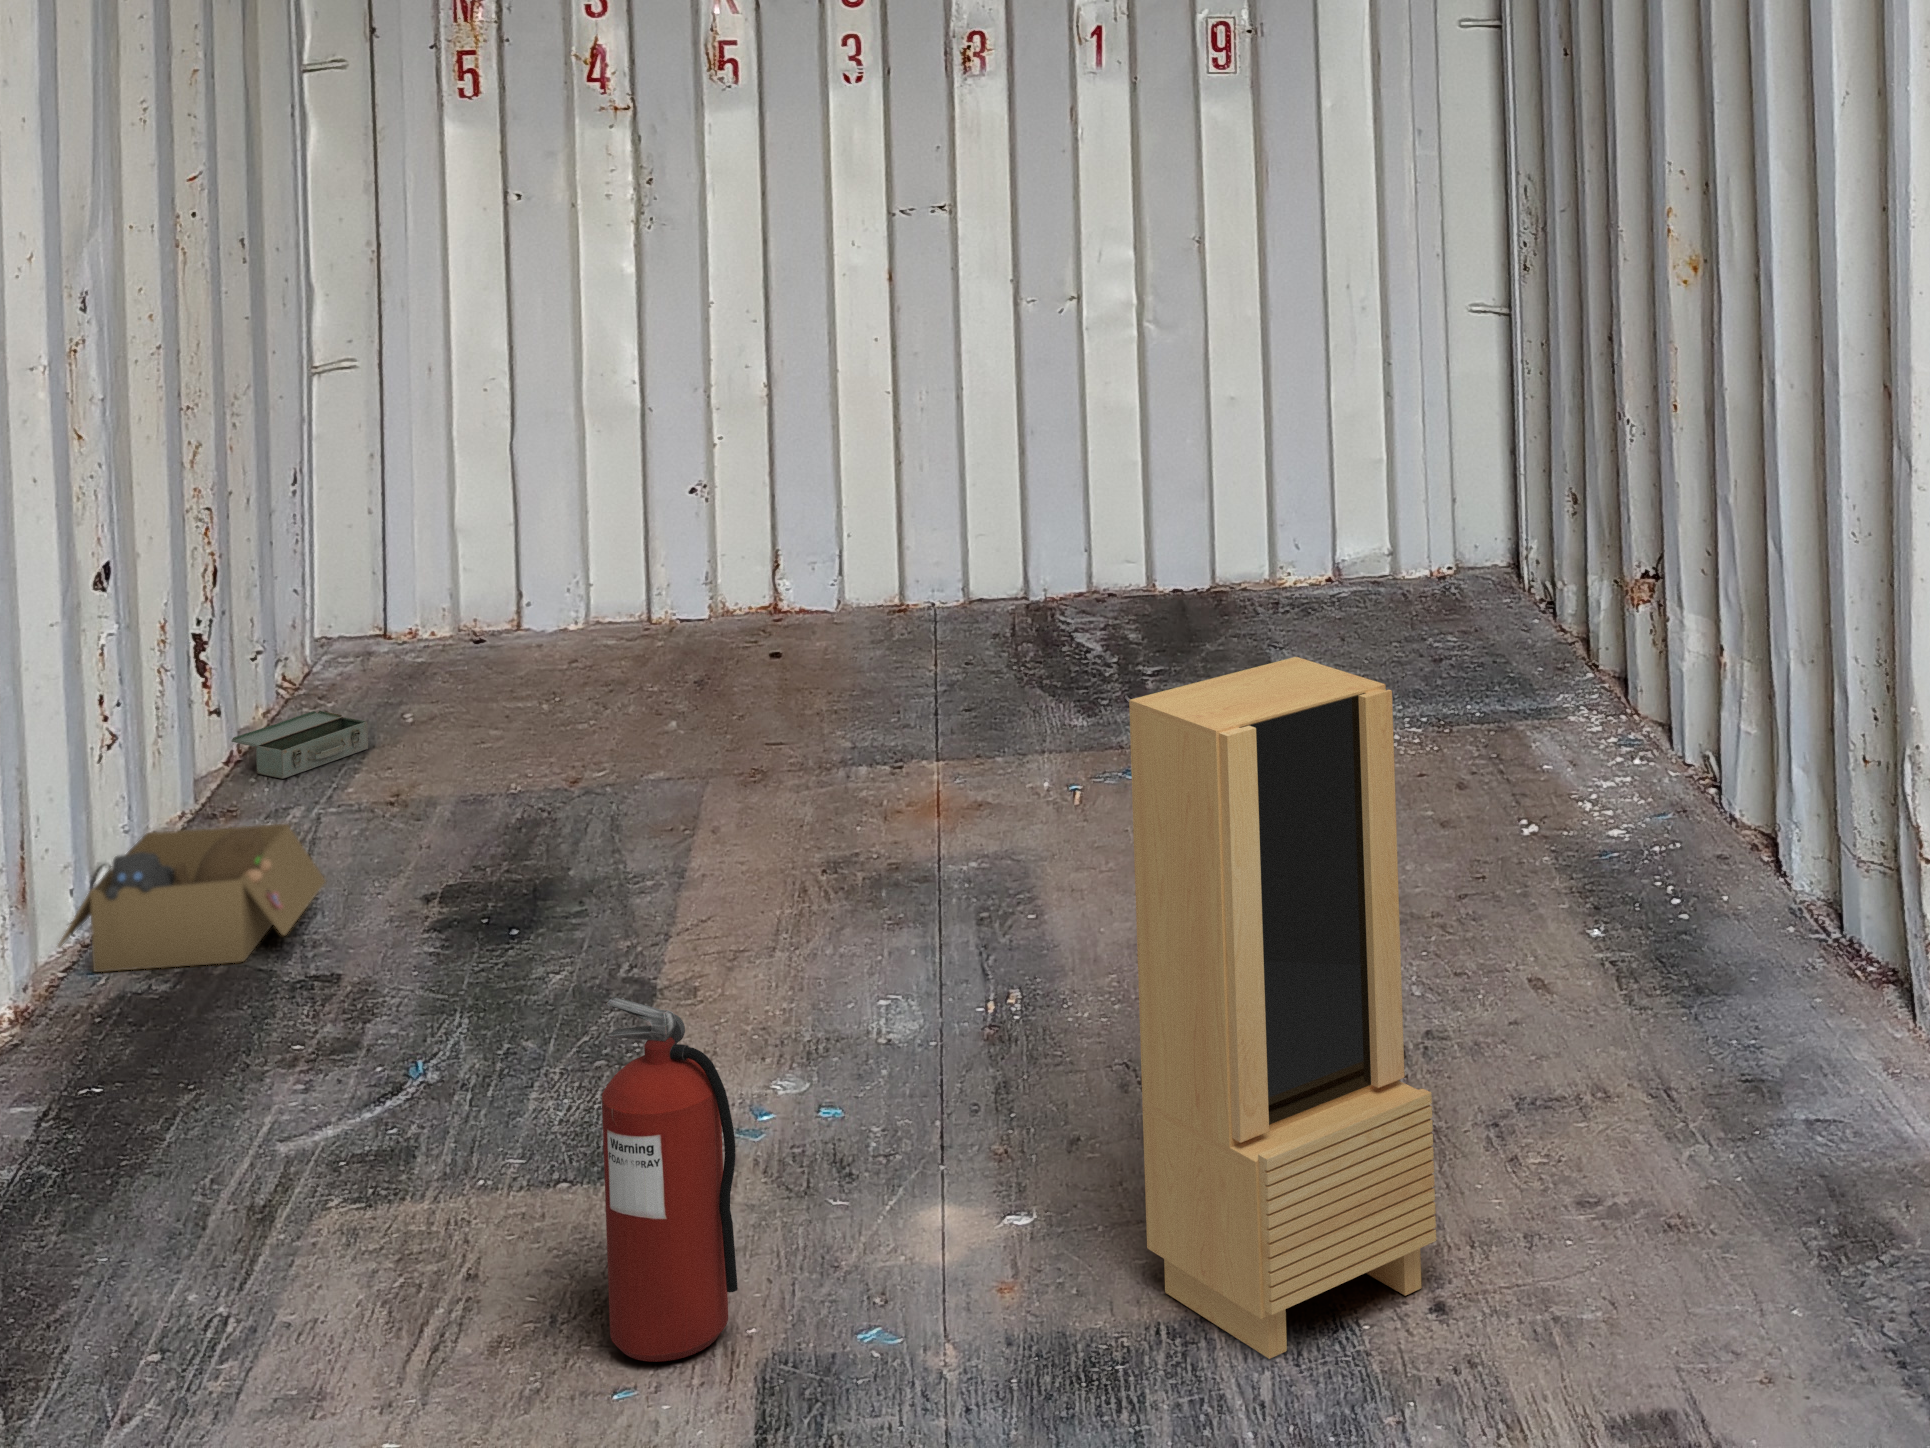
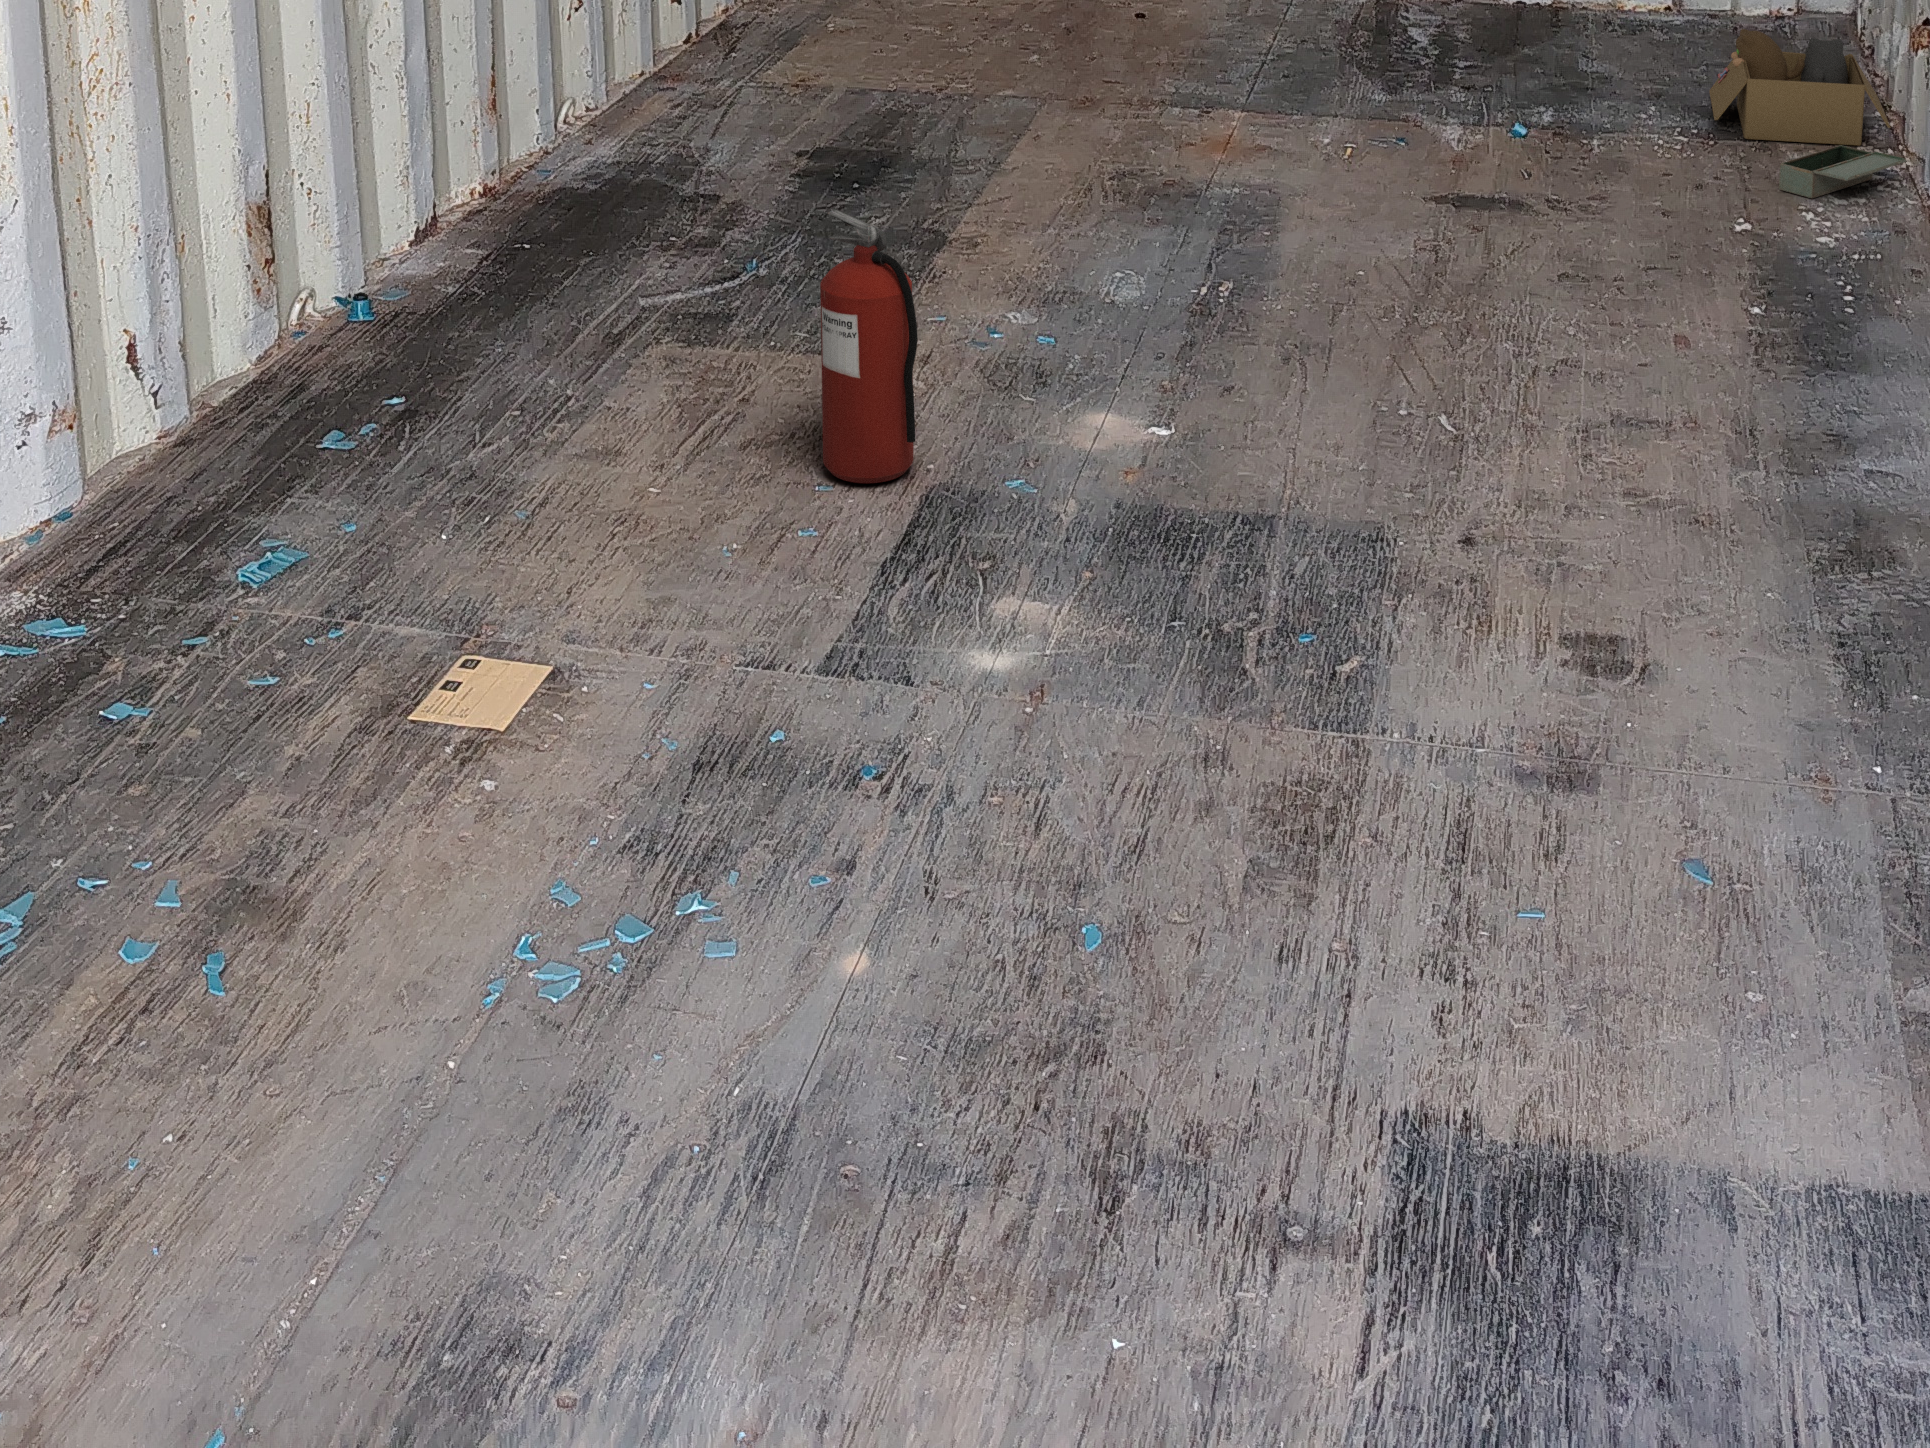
storage cabinet: present [1129,657,1436,1359] -> none [1245,14,1490,569]
toolbox: present [232,711,368,779] -> present [1779,145,1907,198]
cardboard box: present [58,824,325,972] -> present [1709,29,1891,145]

